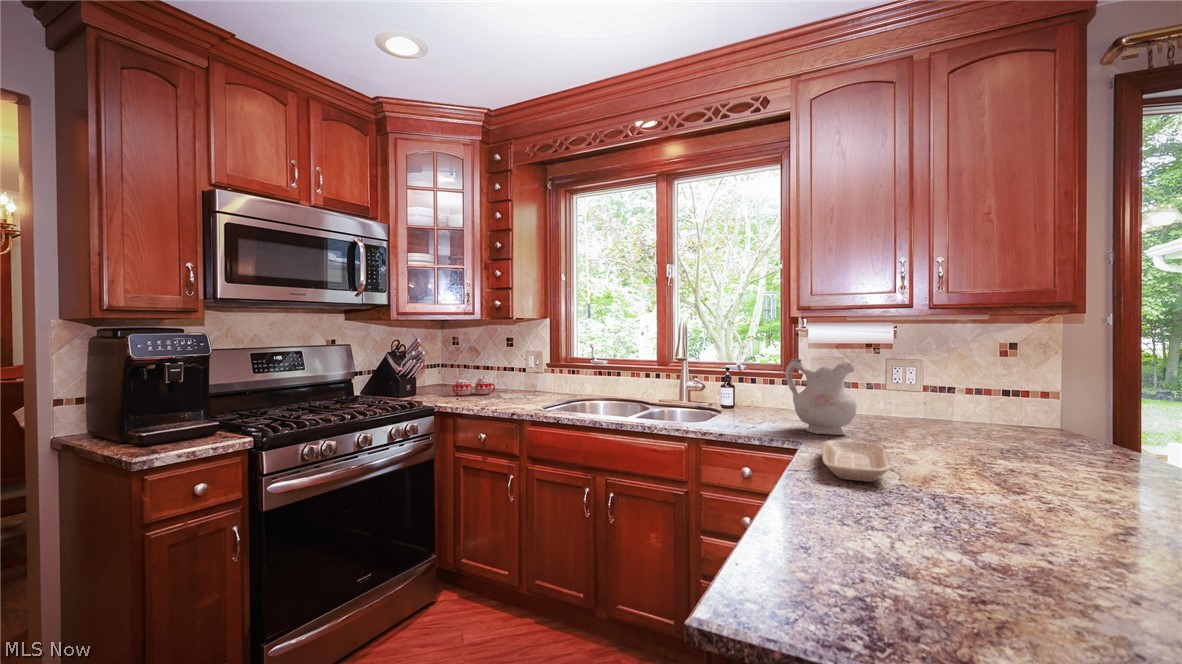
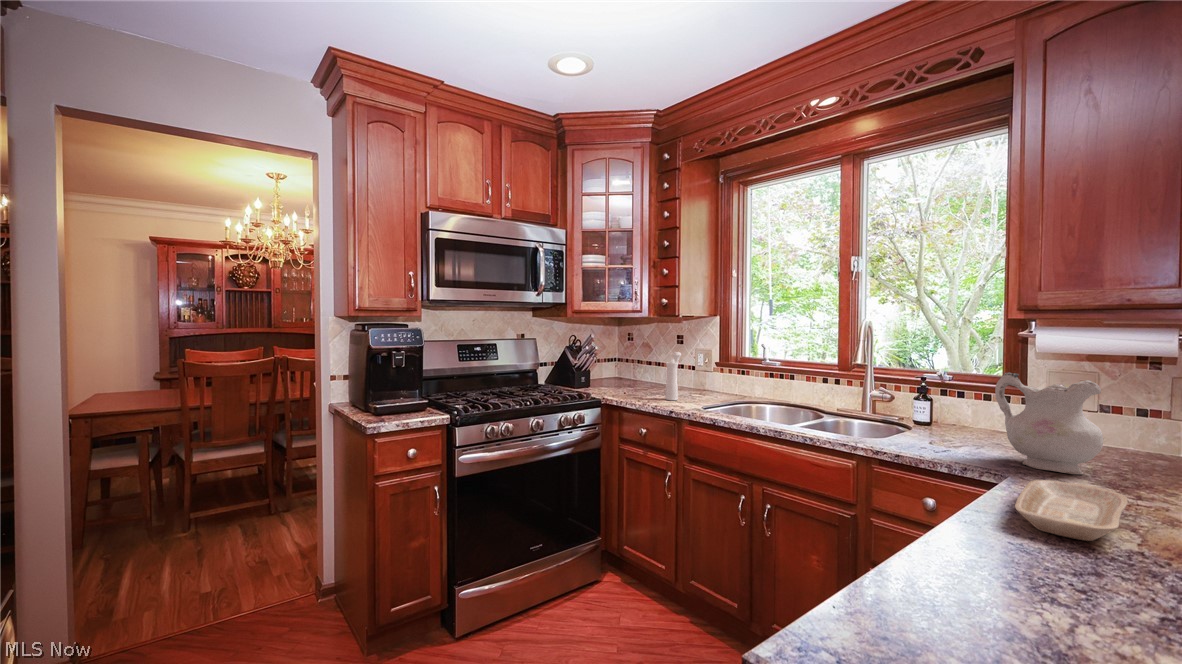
pepper mill: none [502,354,517,402] -> present [665,352,681,400]
mug: present [452,376,495,396] -> none [620,371,661,391]

